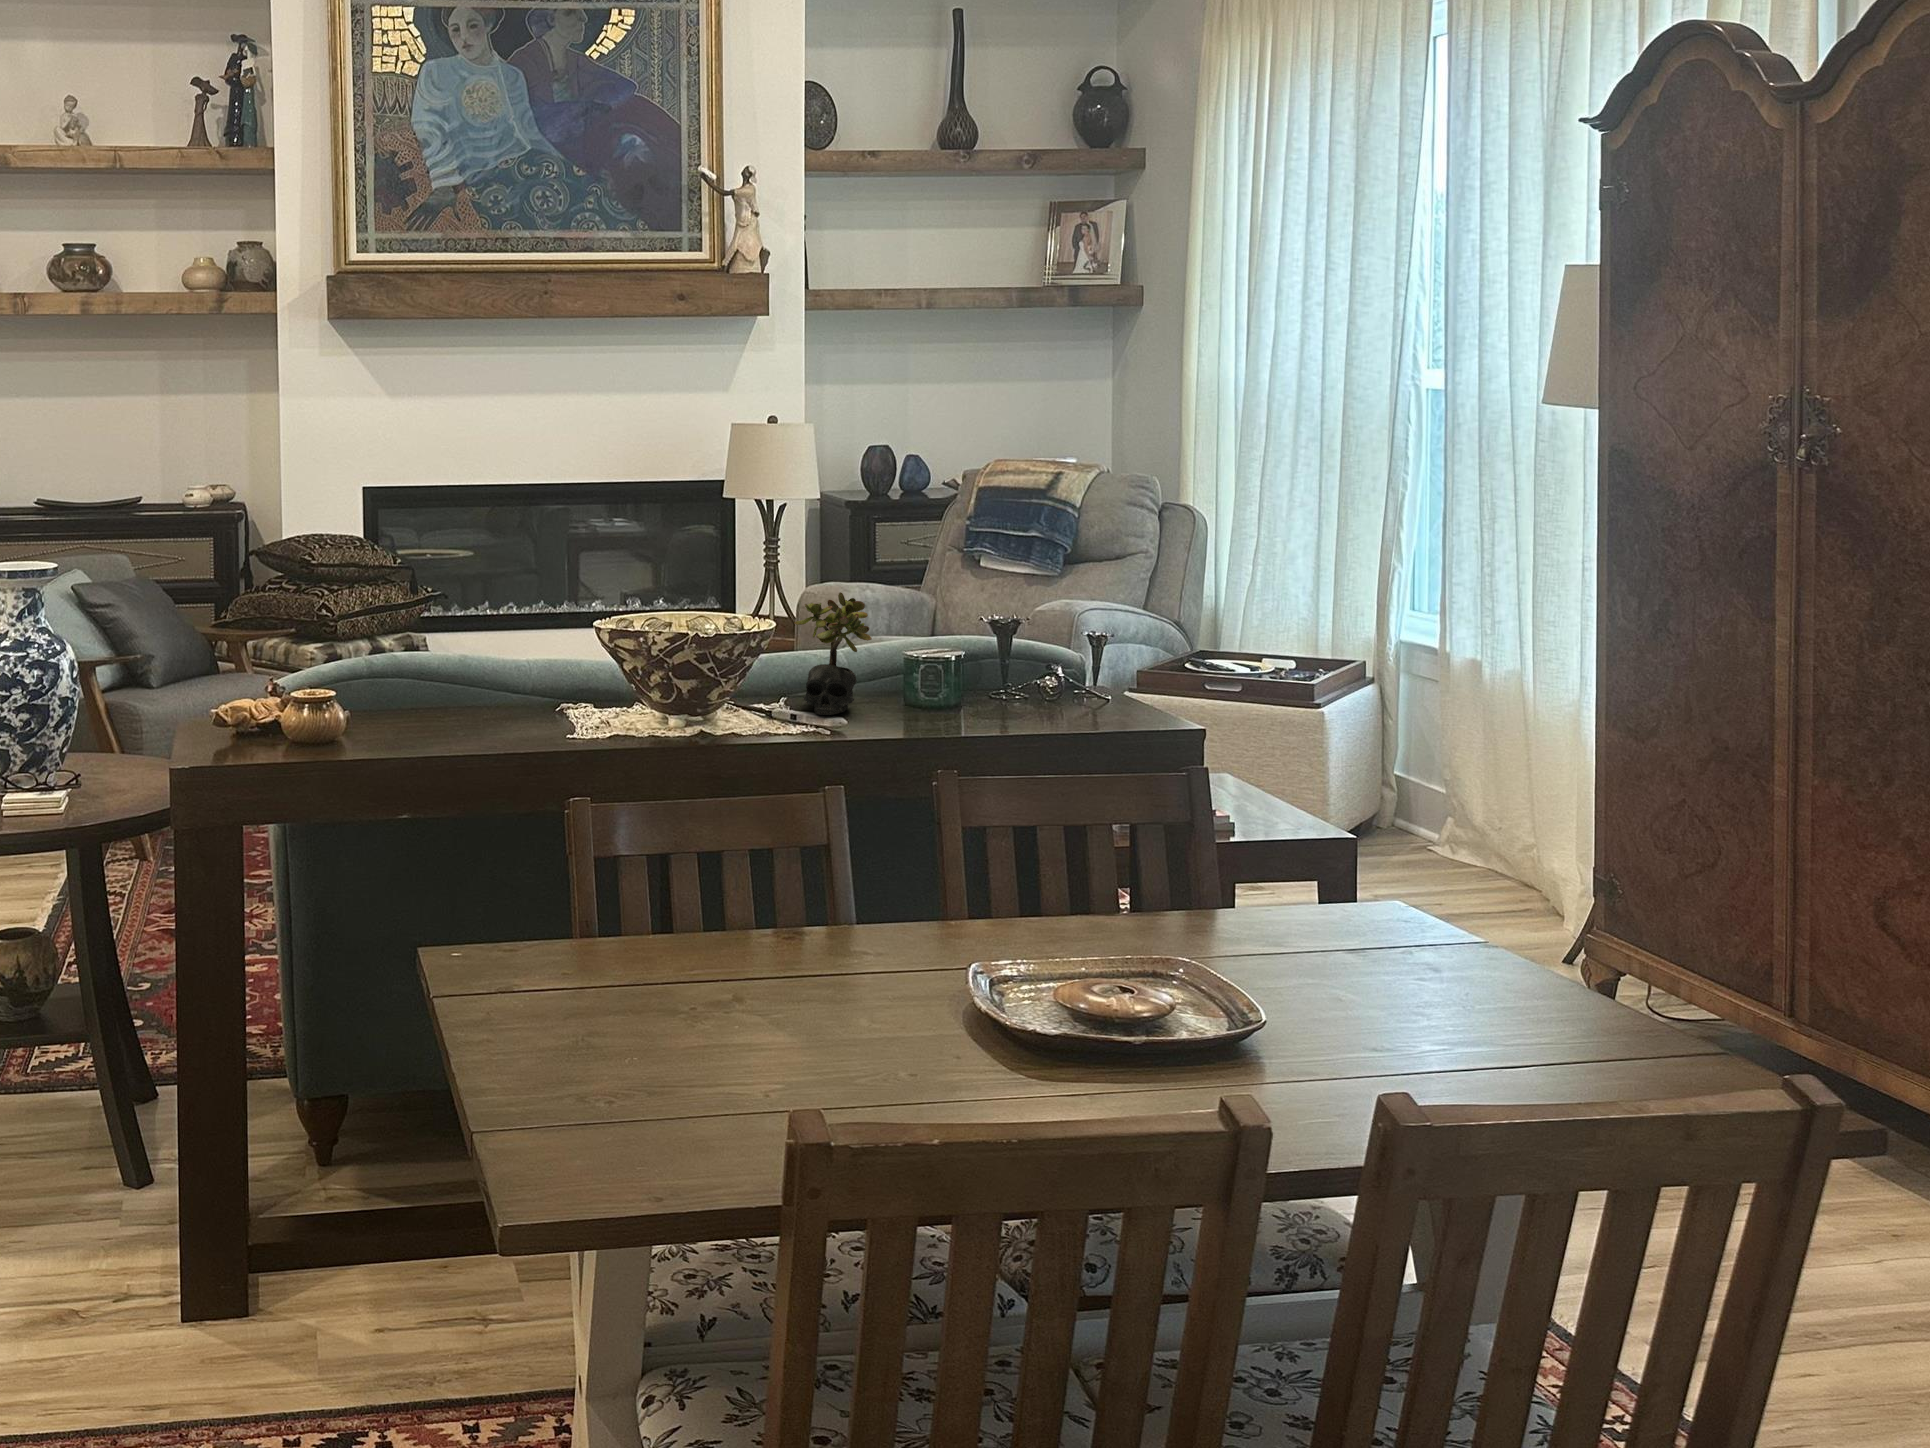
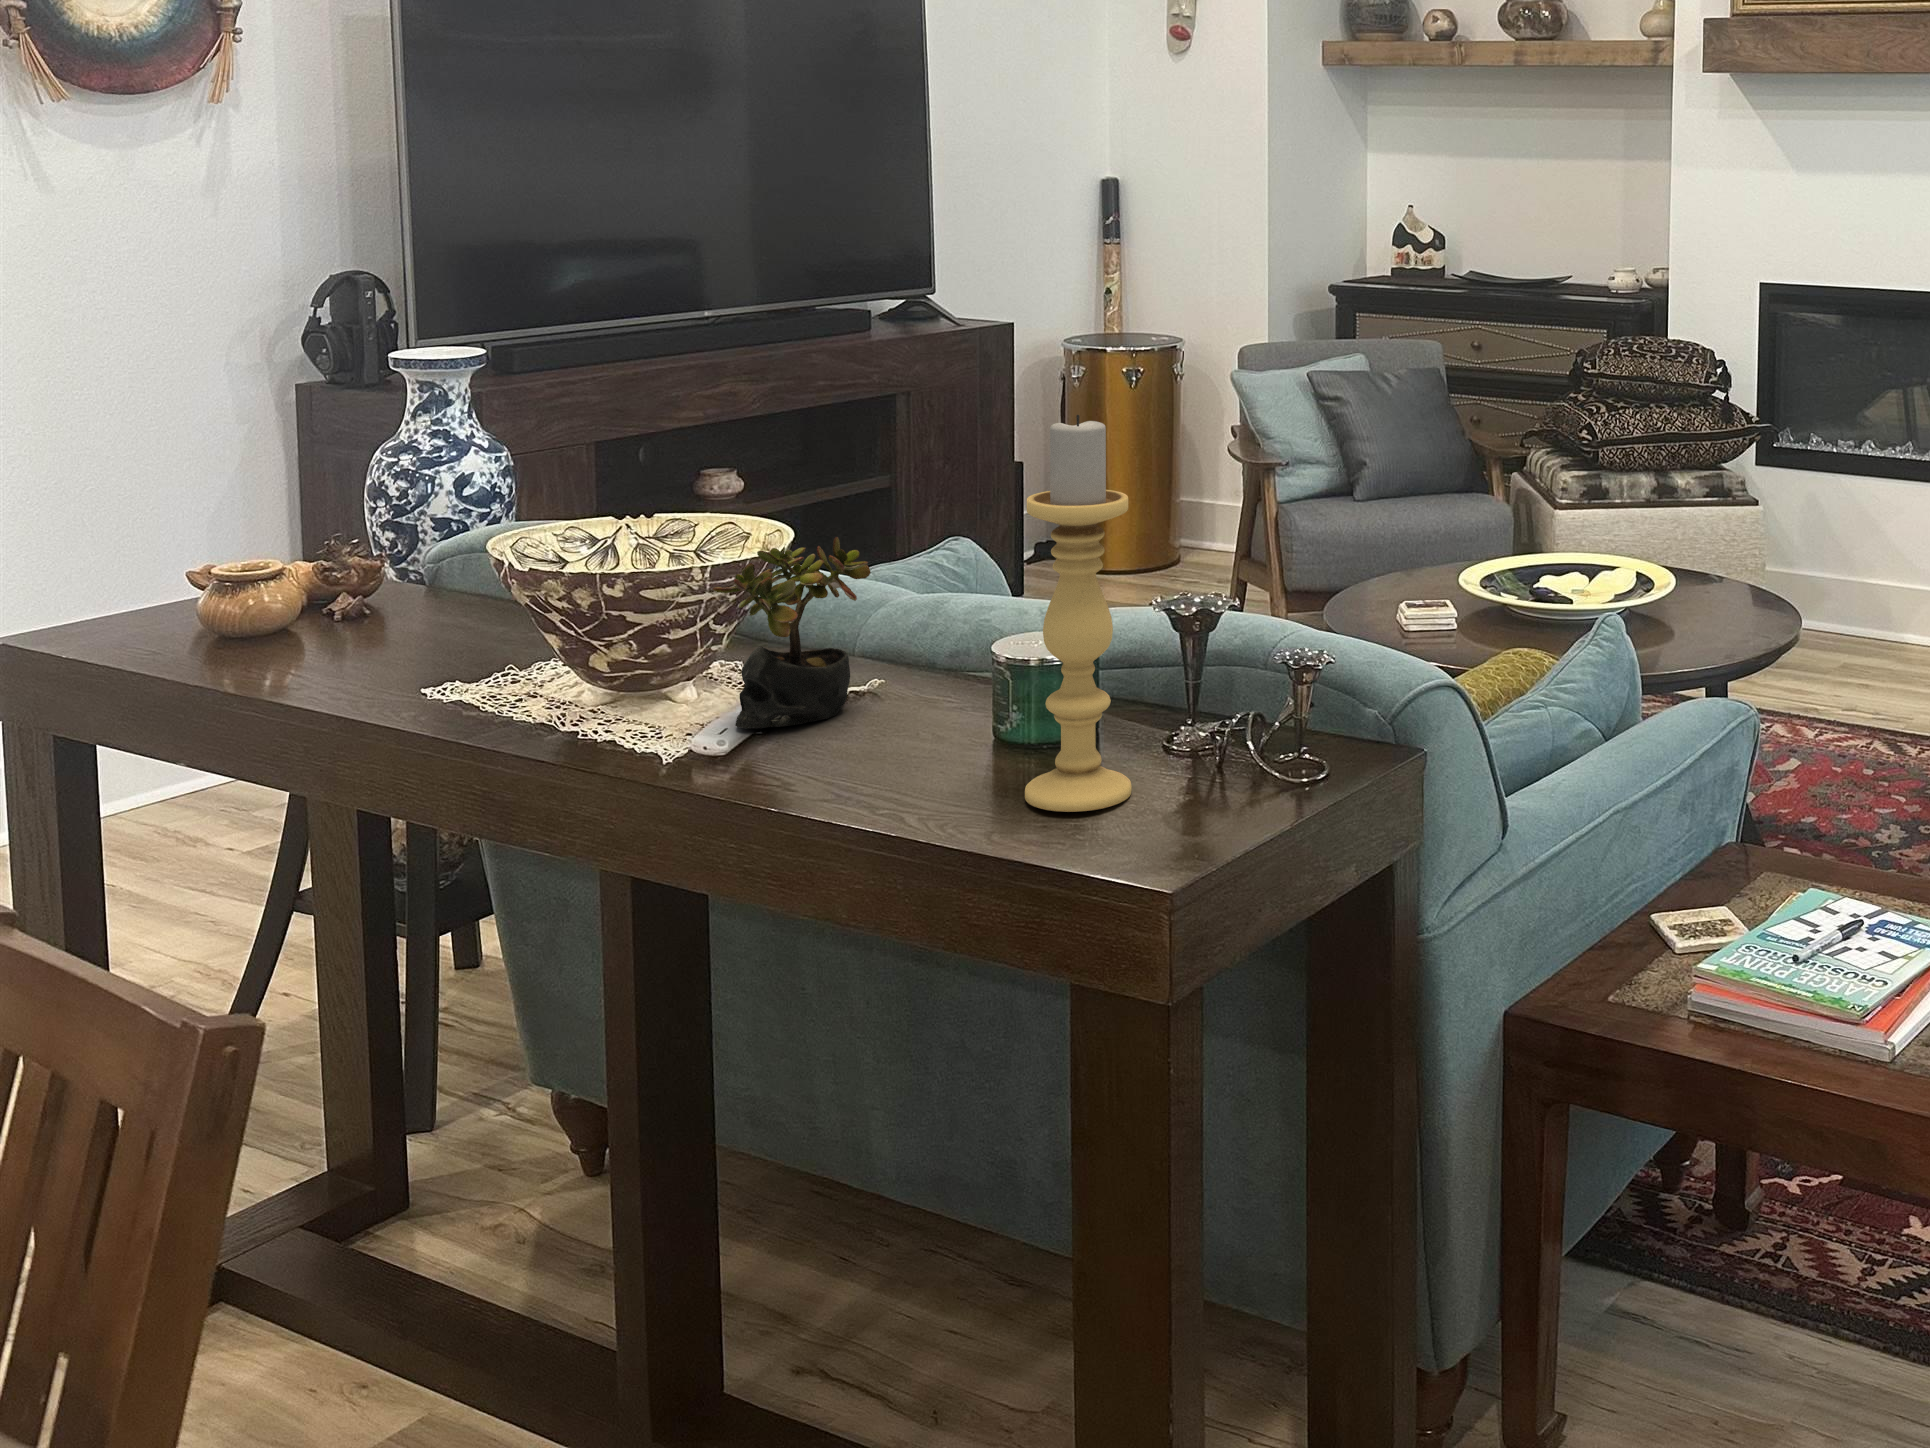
candle holder: none [1023,491,1084,715] -> present [1025,415,1132,812]

